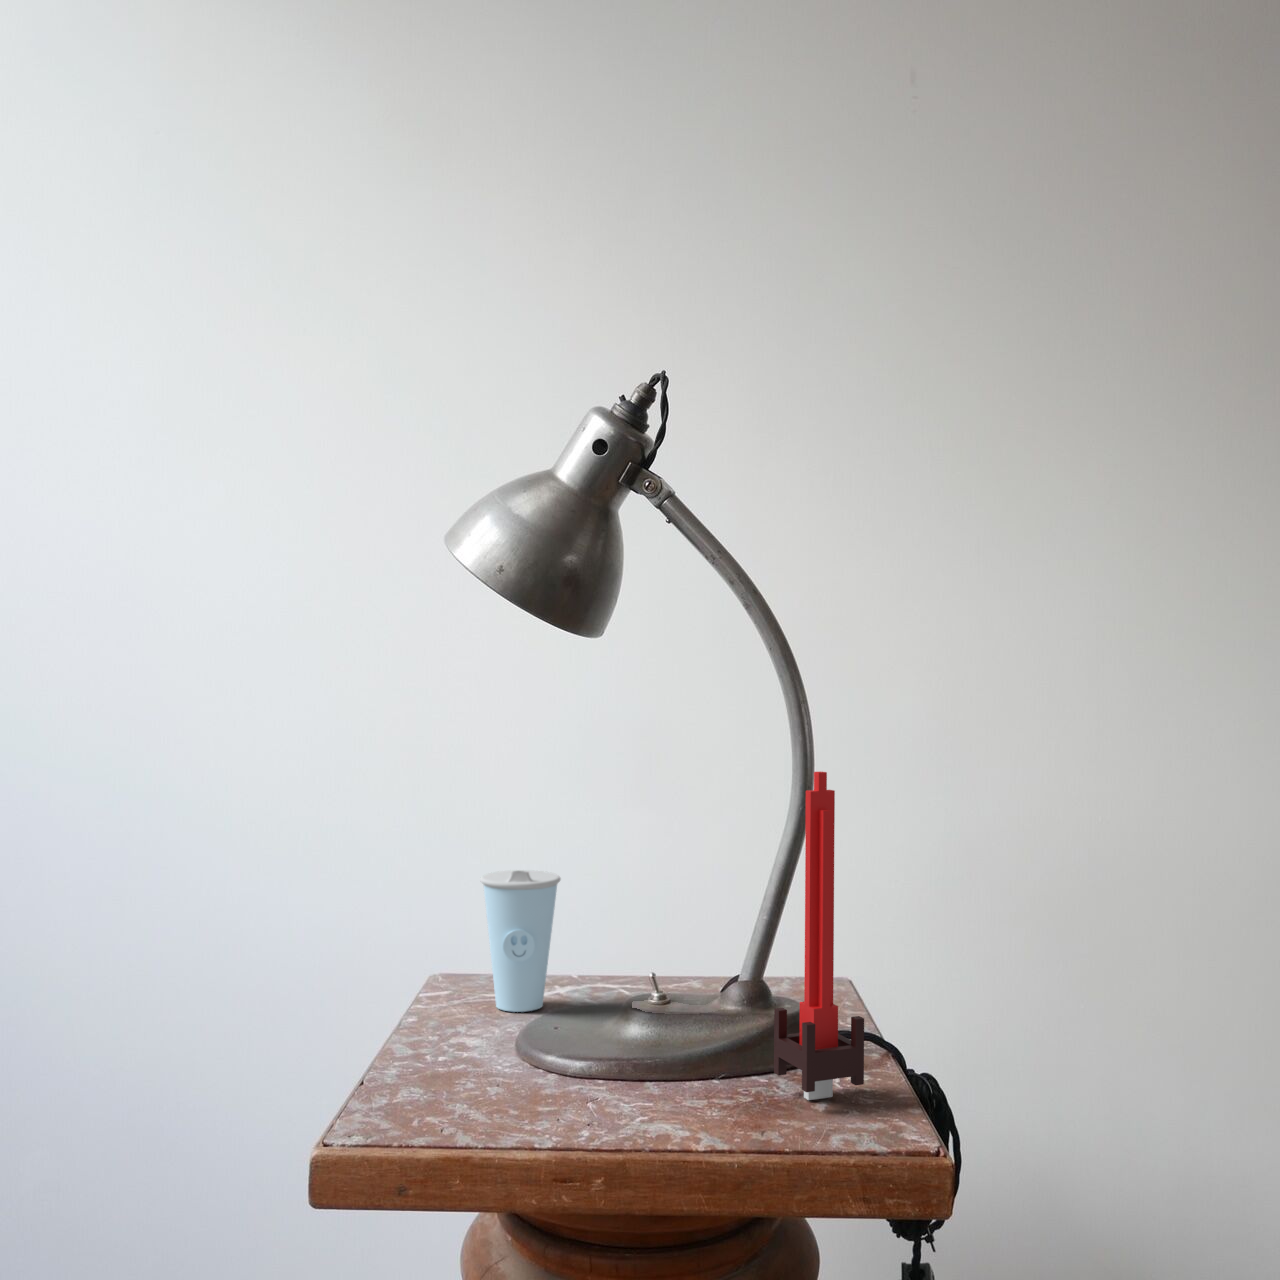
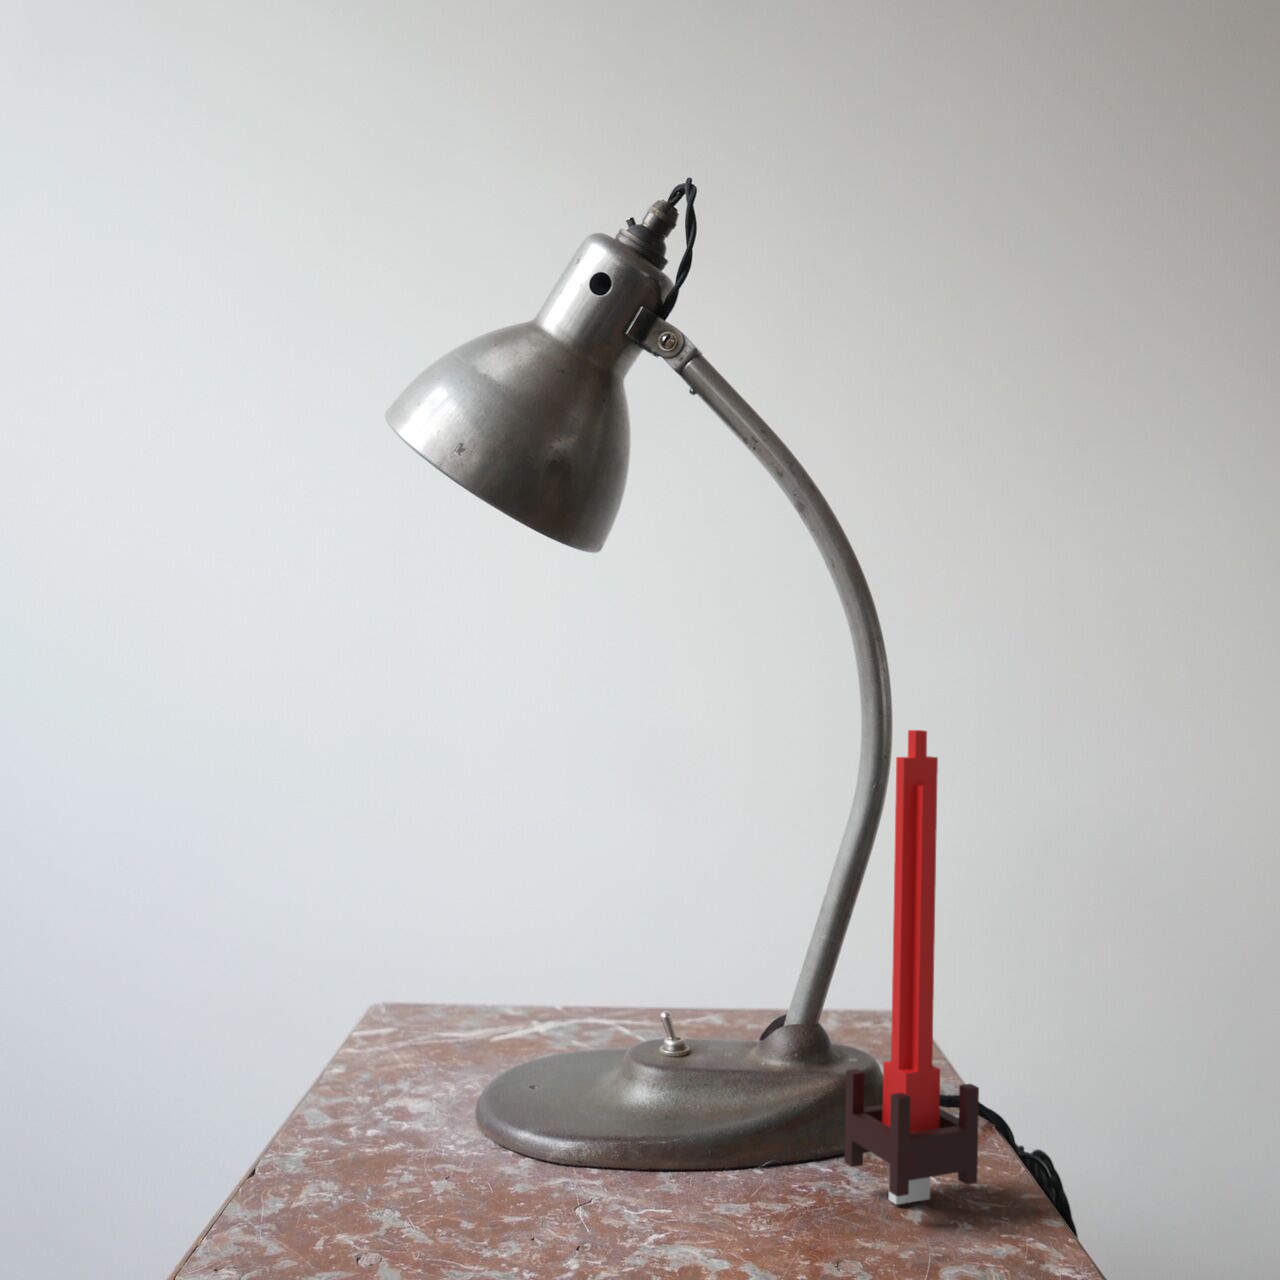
cup: present [480,870,560,1012] -> none [433,869,541,1059]

